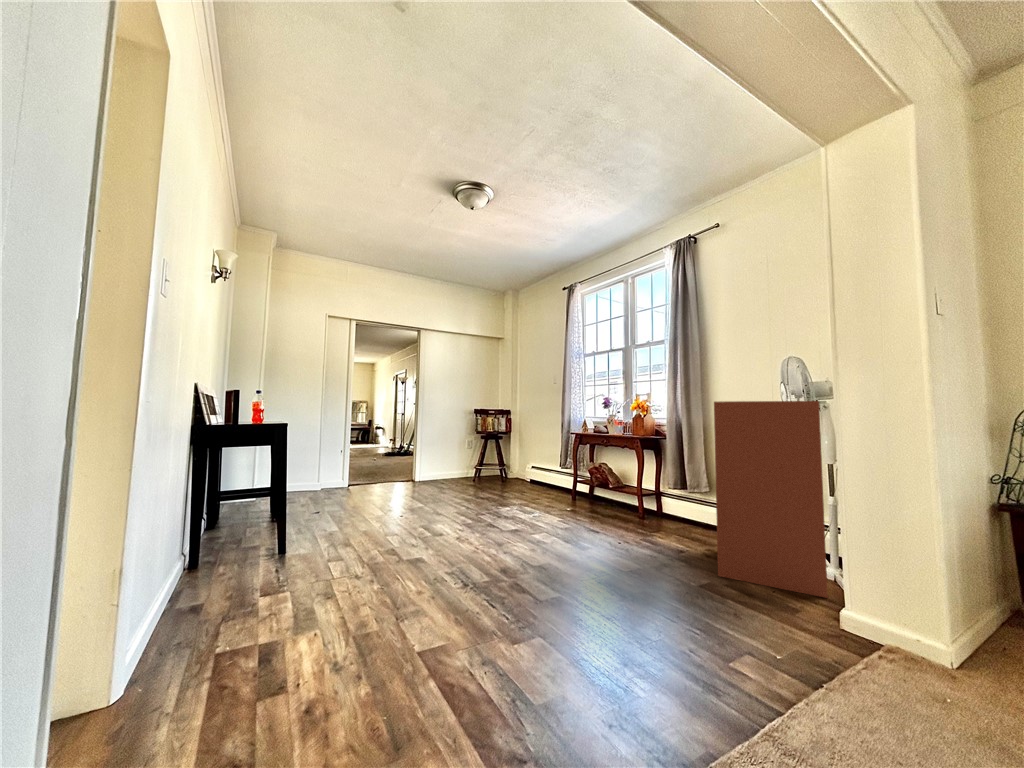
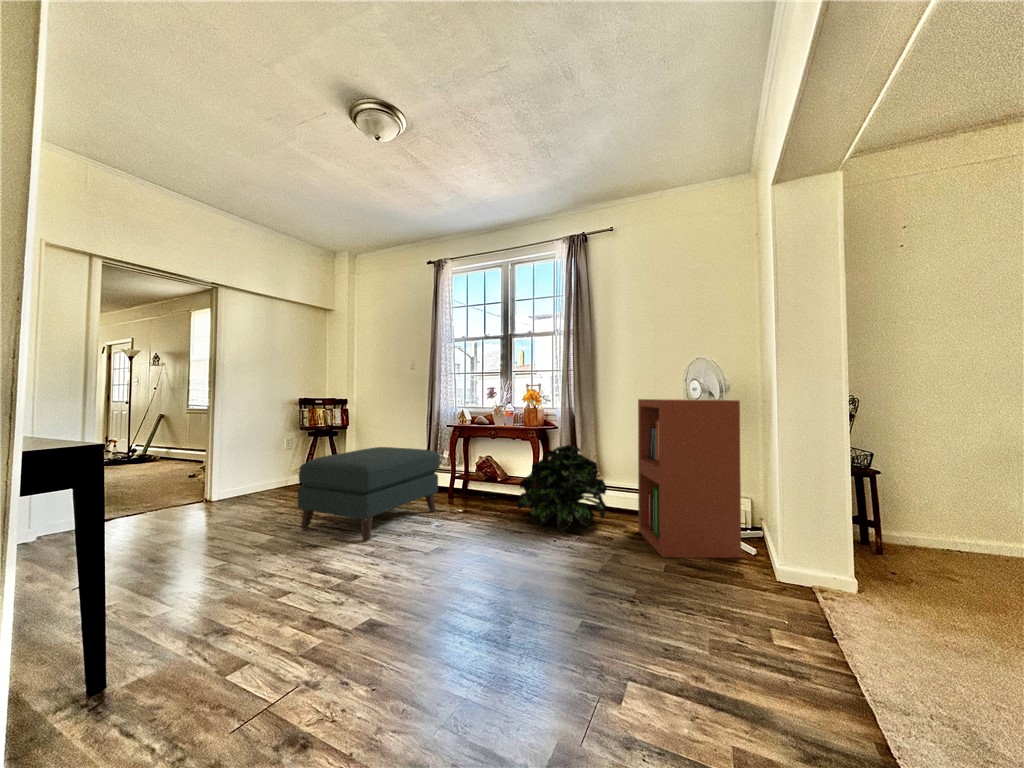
ottoman: none [441,448,552,517] -> present [298,447,440,541]
potted plant: none [607,453,708,536] -> present [517,445,608,530]

